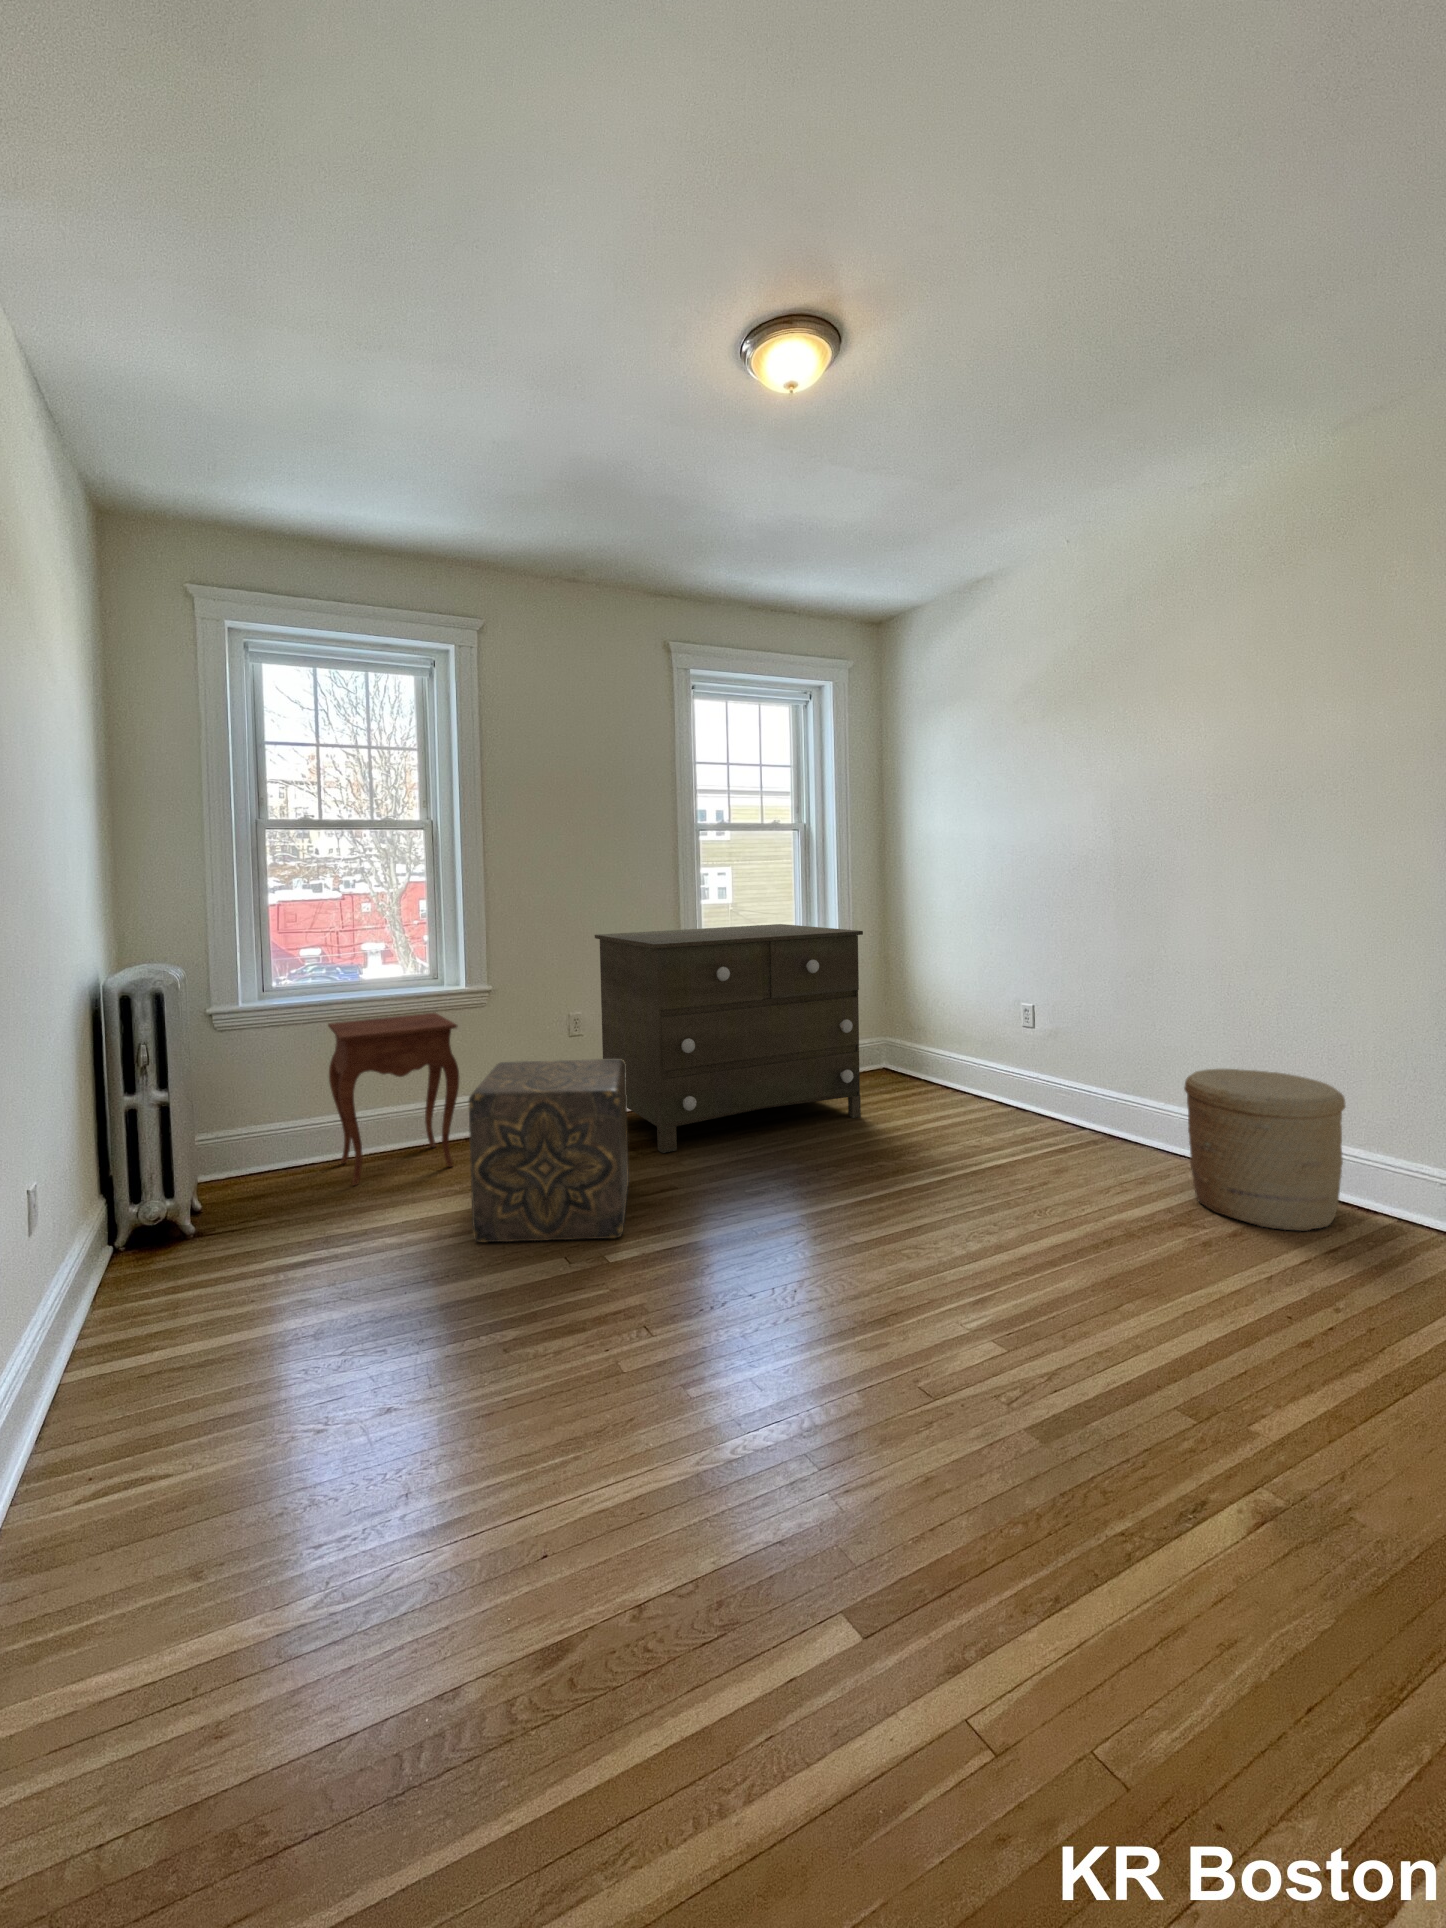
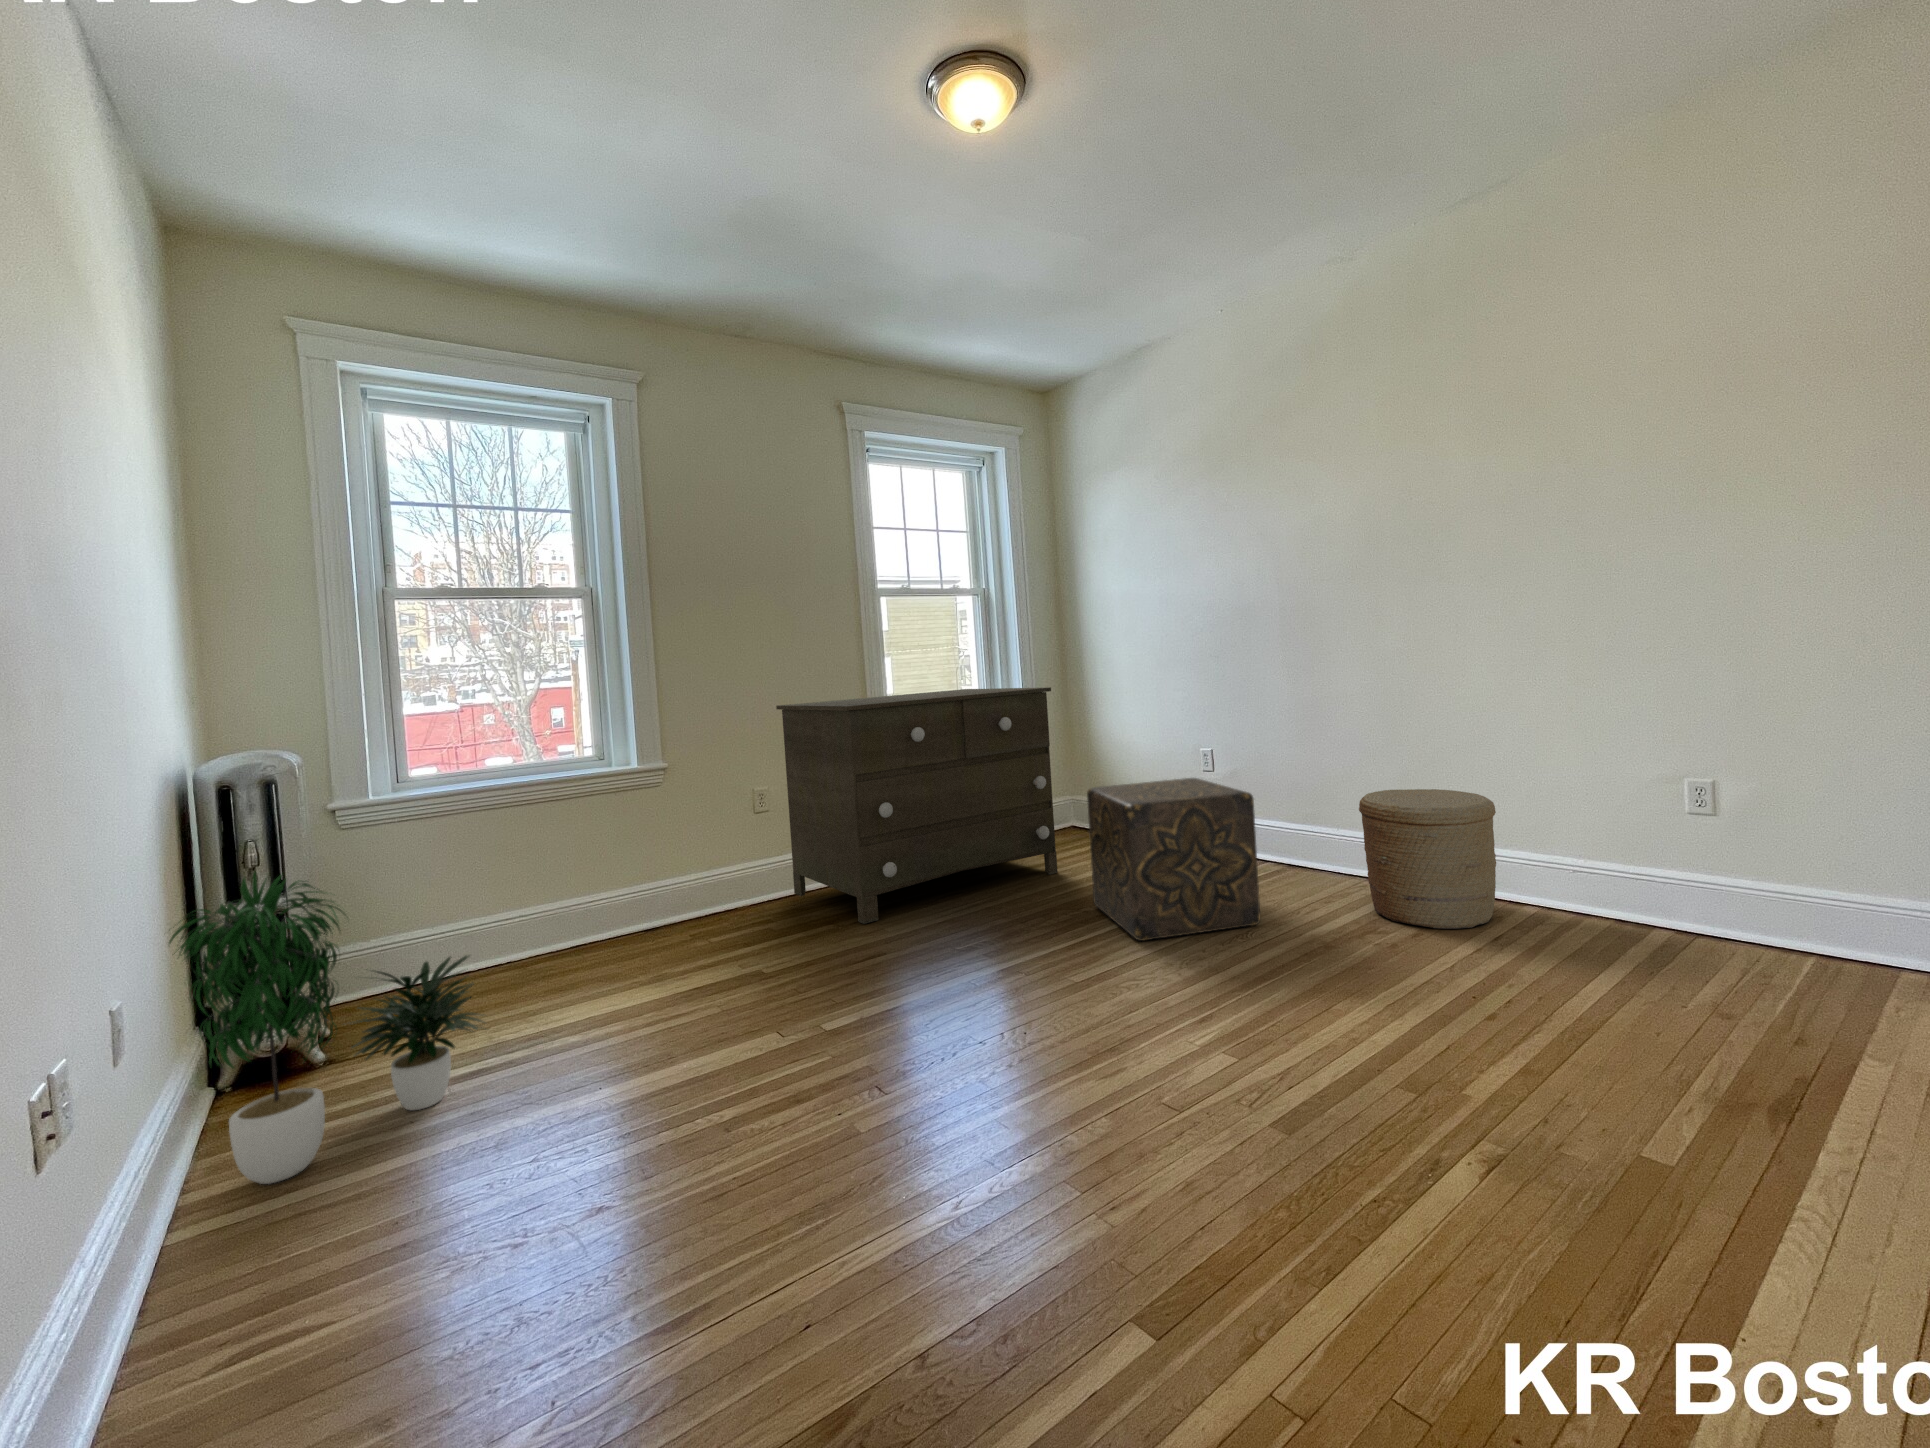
side table: present [328,1013,459,1185] -> none [478,796,638,991]
ottoman: present [469,1059,629,1242] -> present [1087,778,1260,941]
potted plant: none [68,1079,320,1341] -> present [169,873,484,1184]

